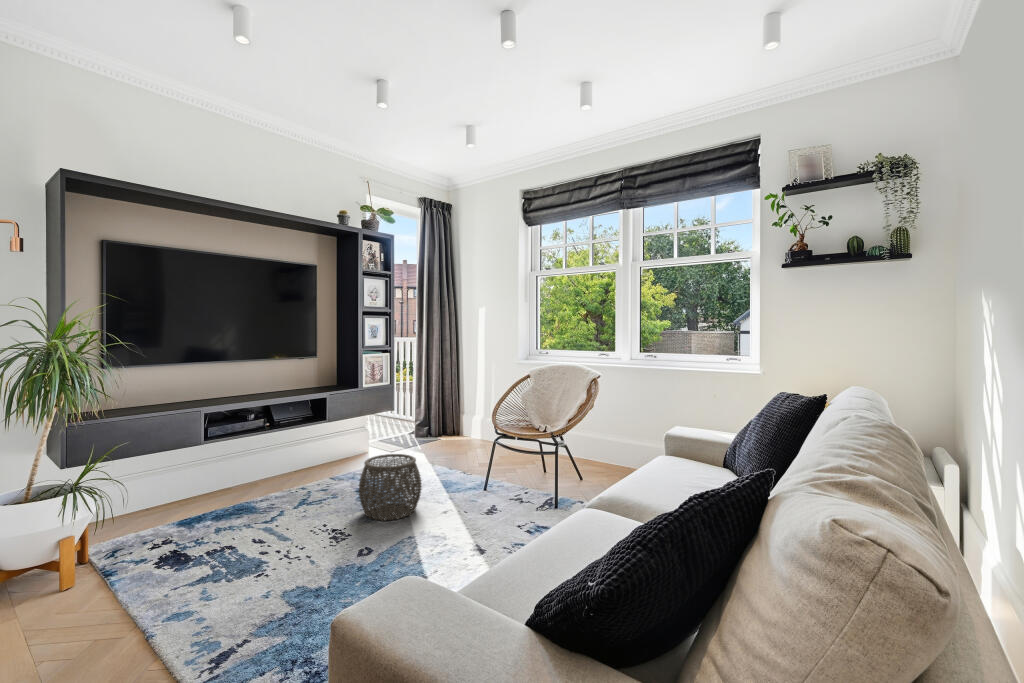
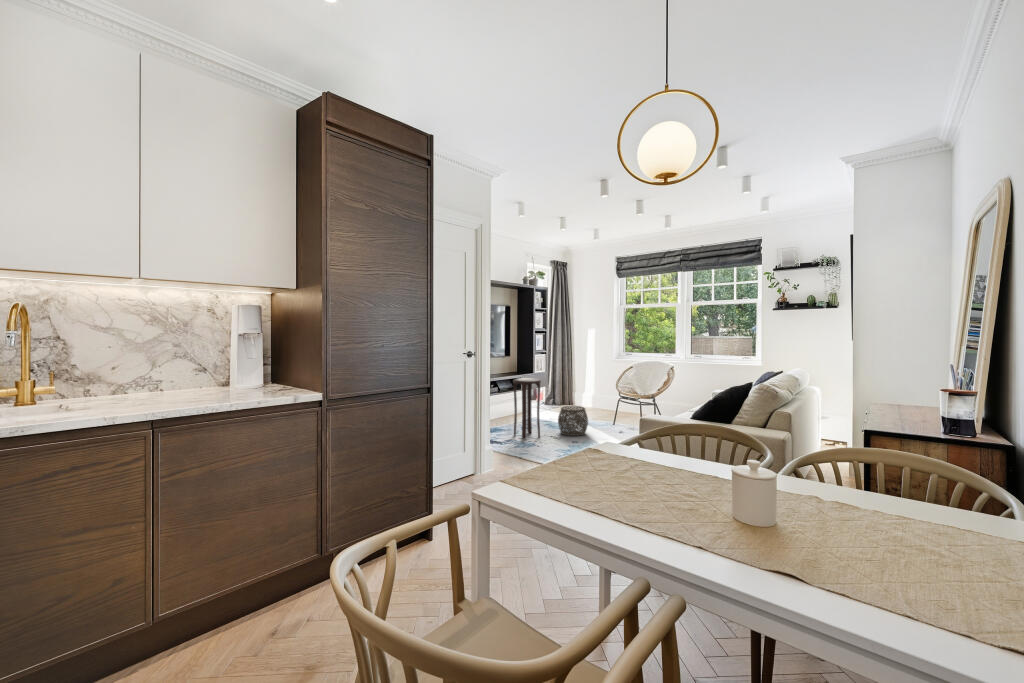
stool: none [250,400,316,534] -> present [513,378,541,439]

